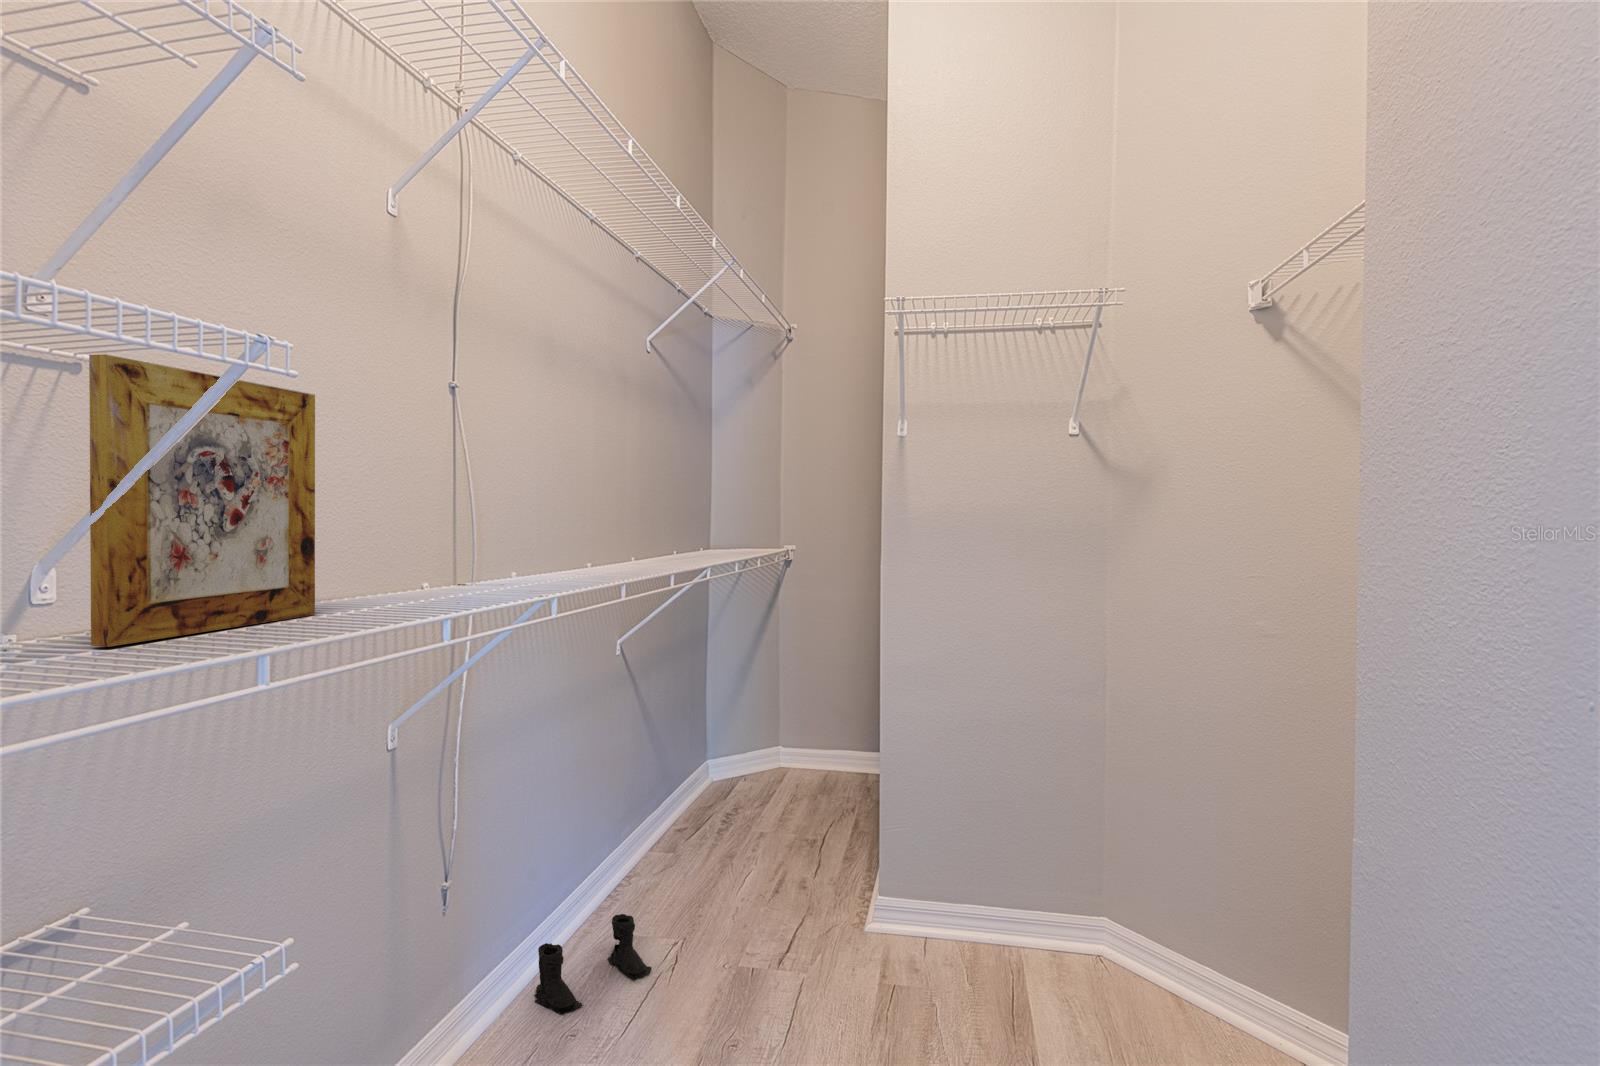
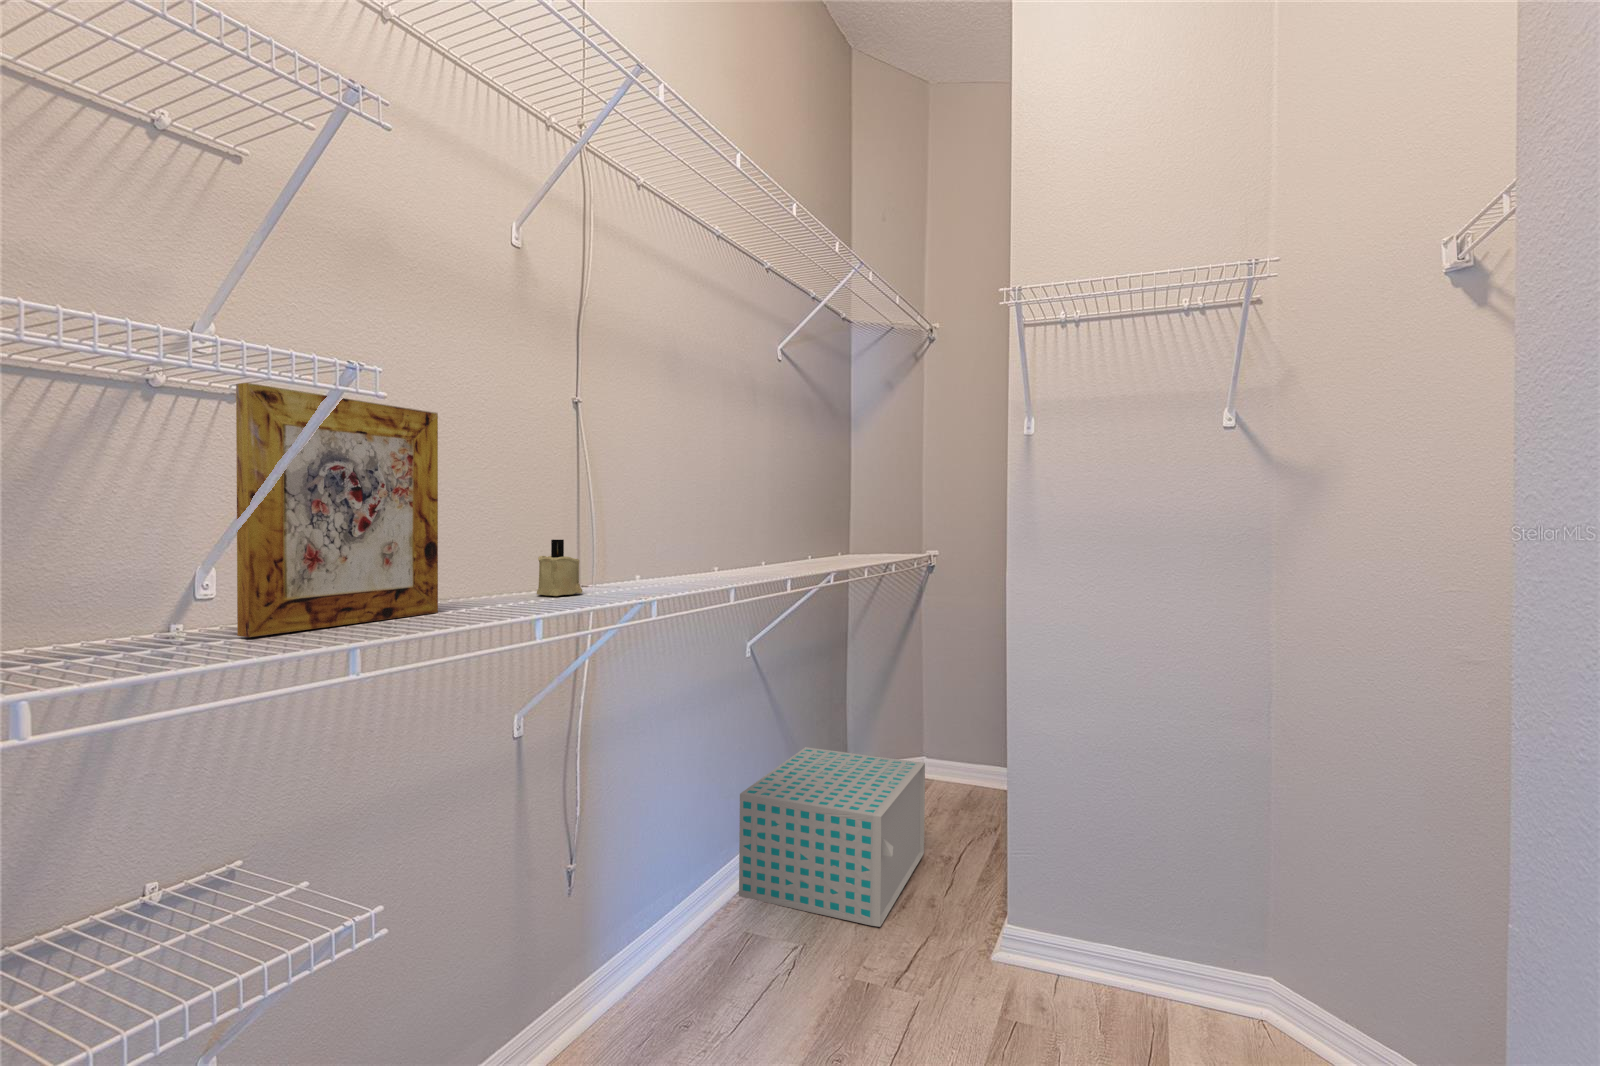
candle: none [413,534,465,595] -> present [537,540,582,596]
storage box: none [608,745,791,917] -> present [739,747,925,927]
boots: present [534,914,652,1014] -> none [659,911,771,1003]

